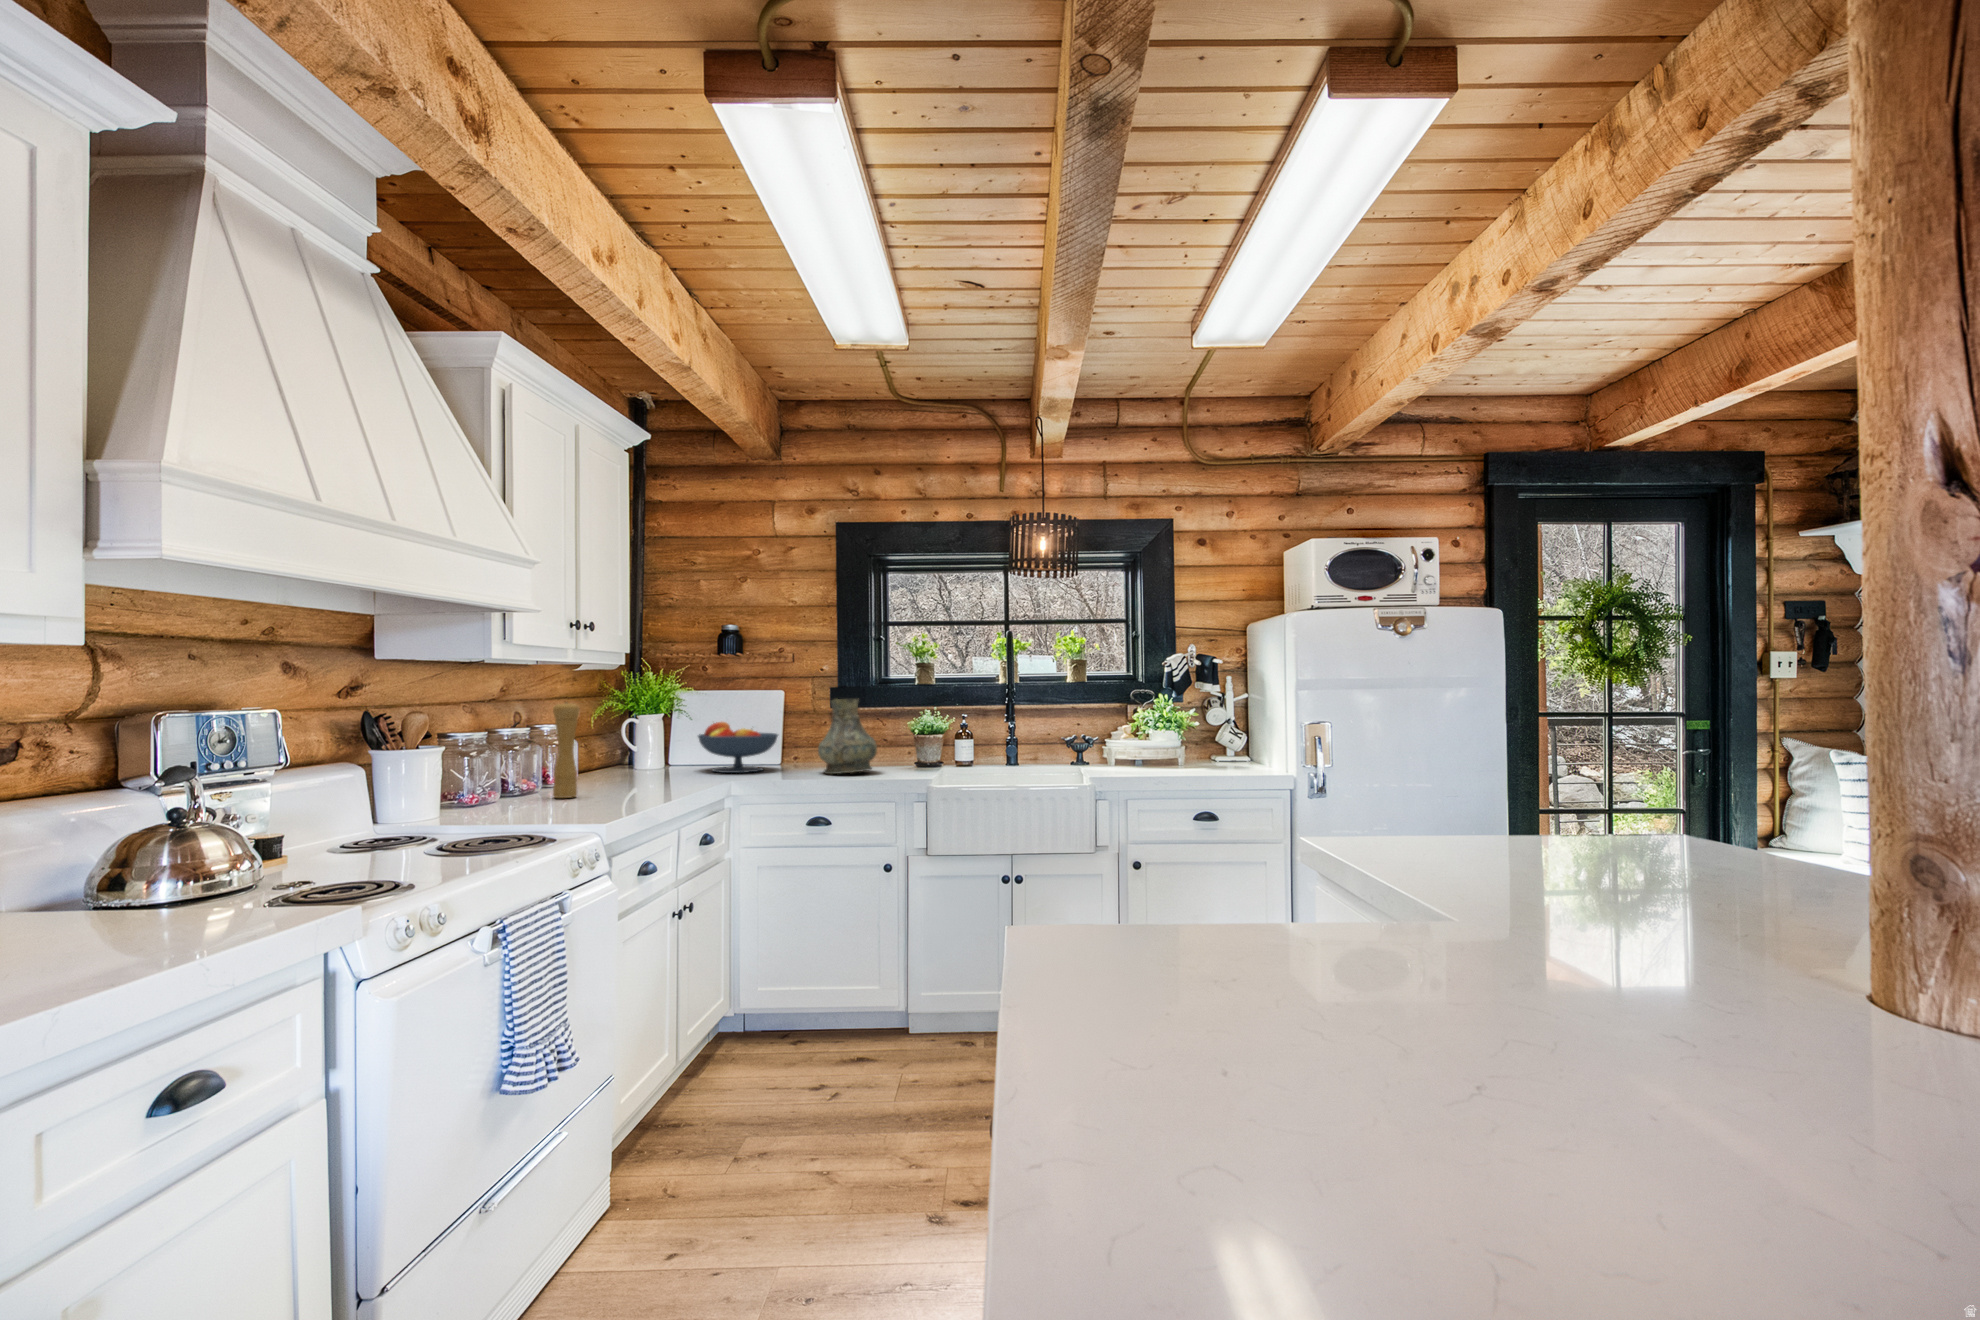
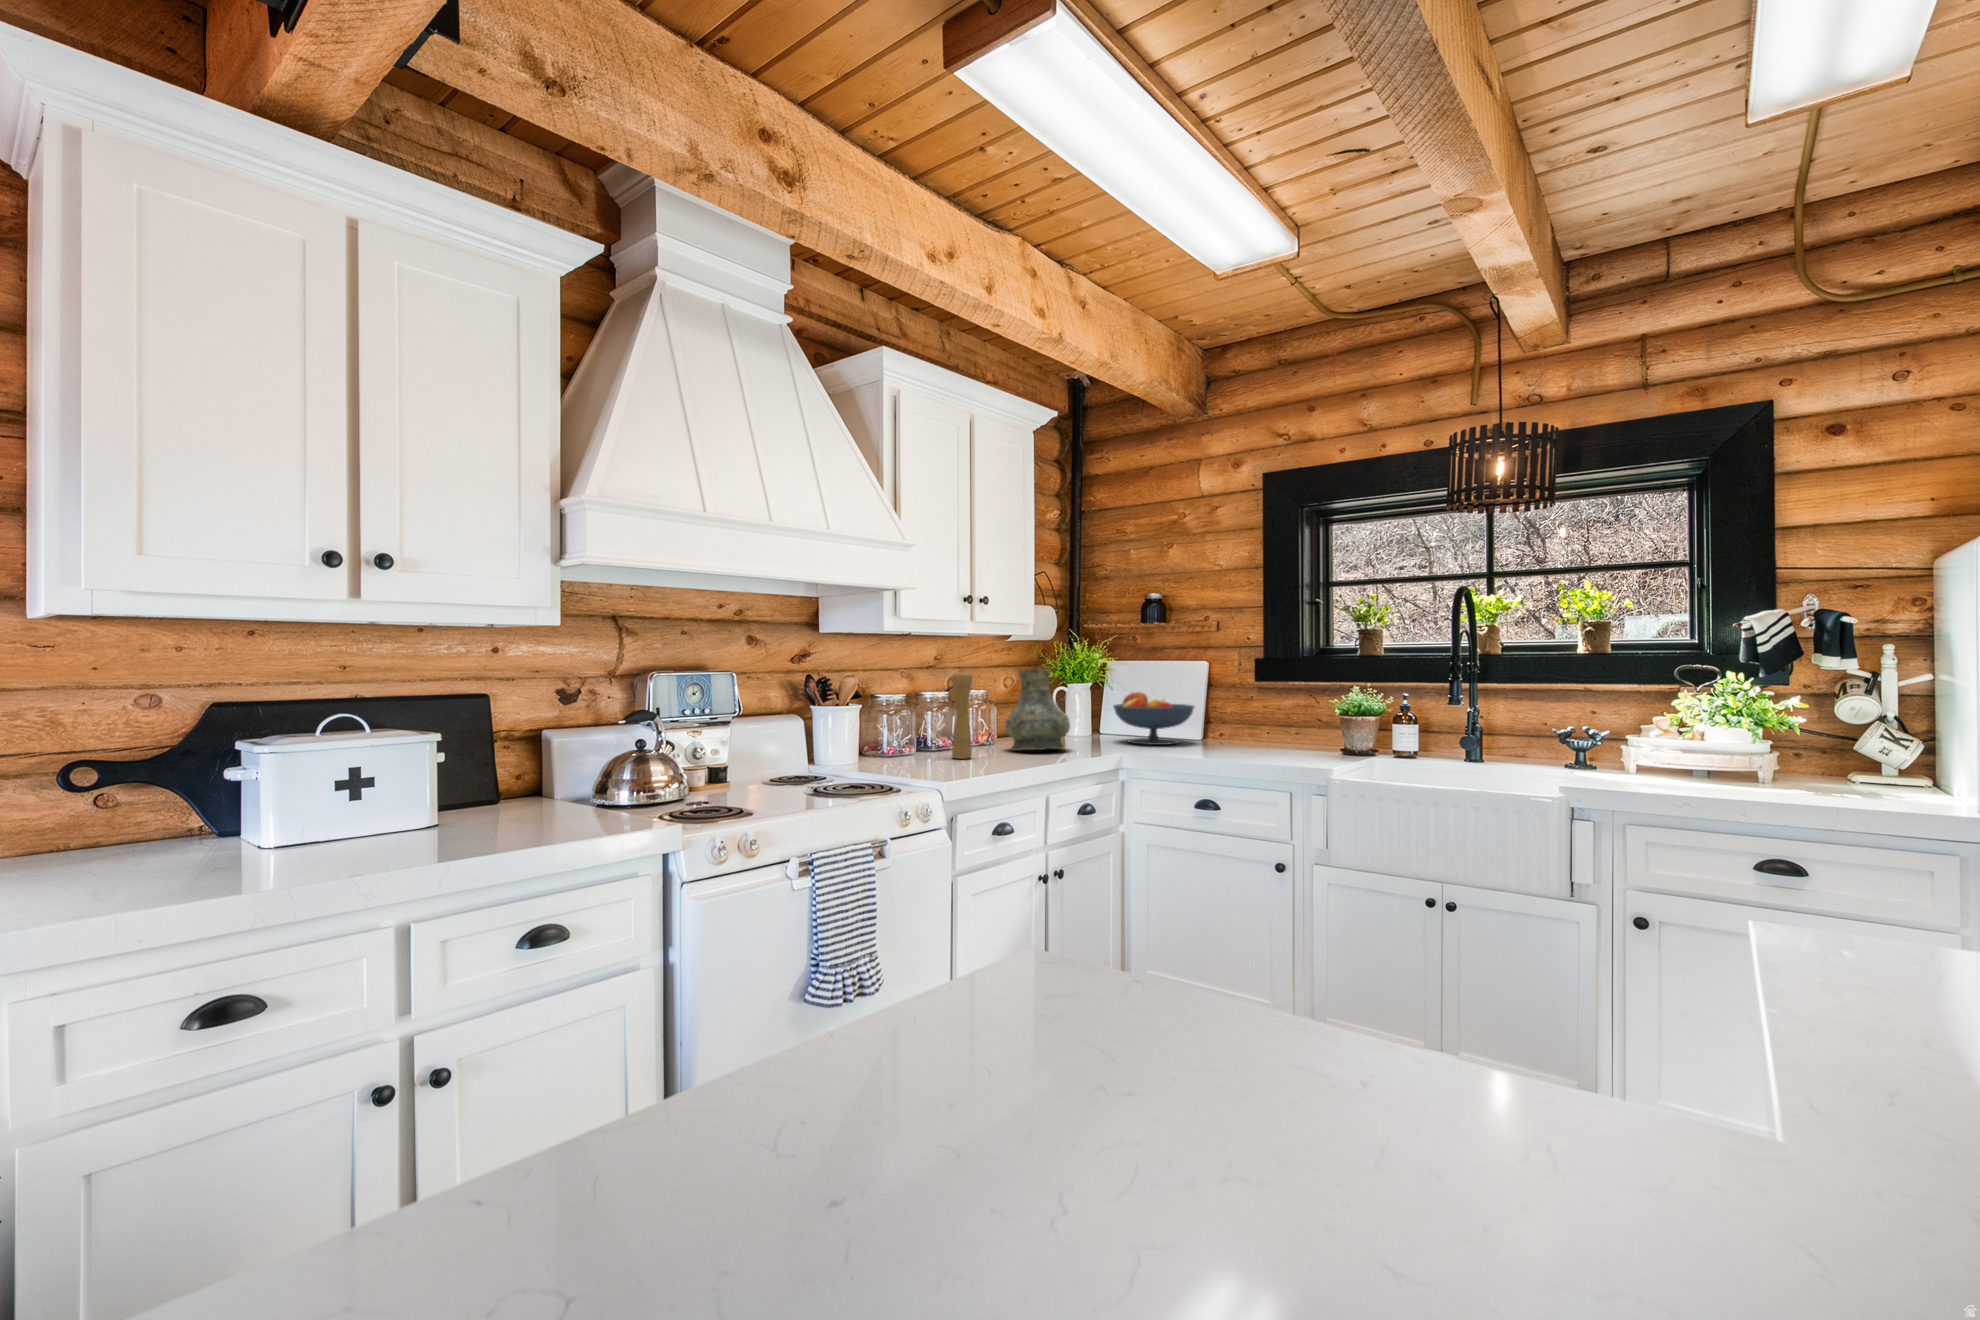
vase: present [818,699,877,774] -> present [1005,669,1070,751]

